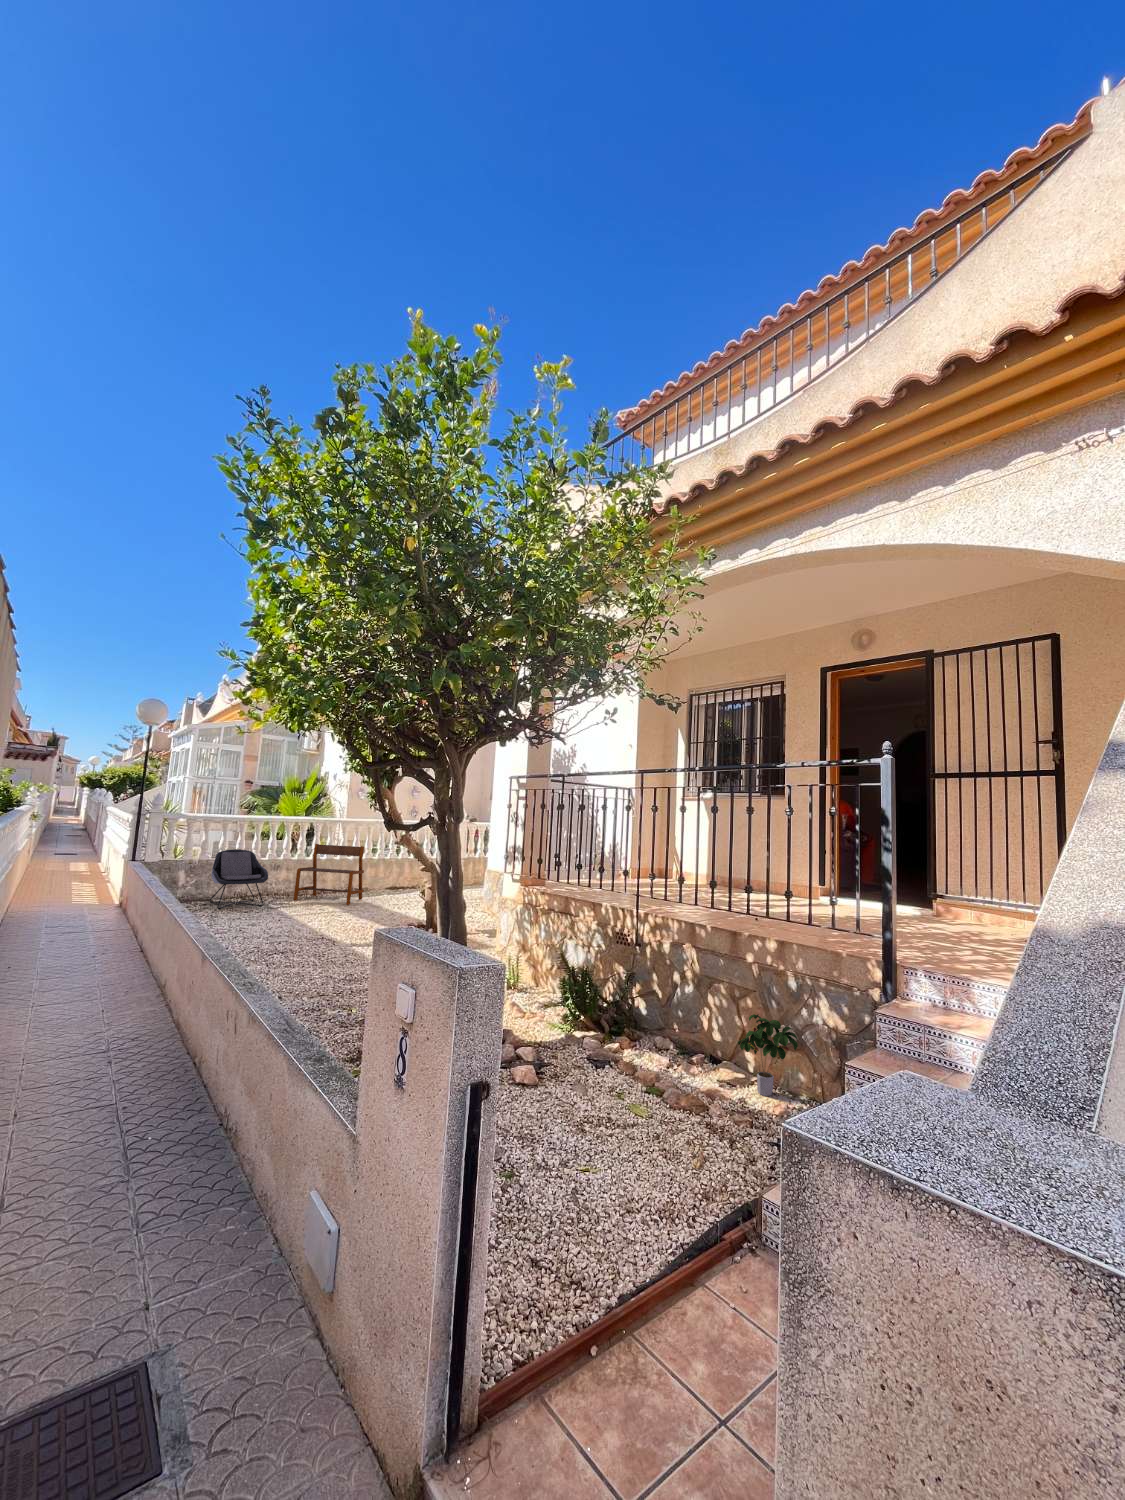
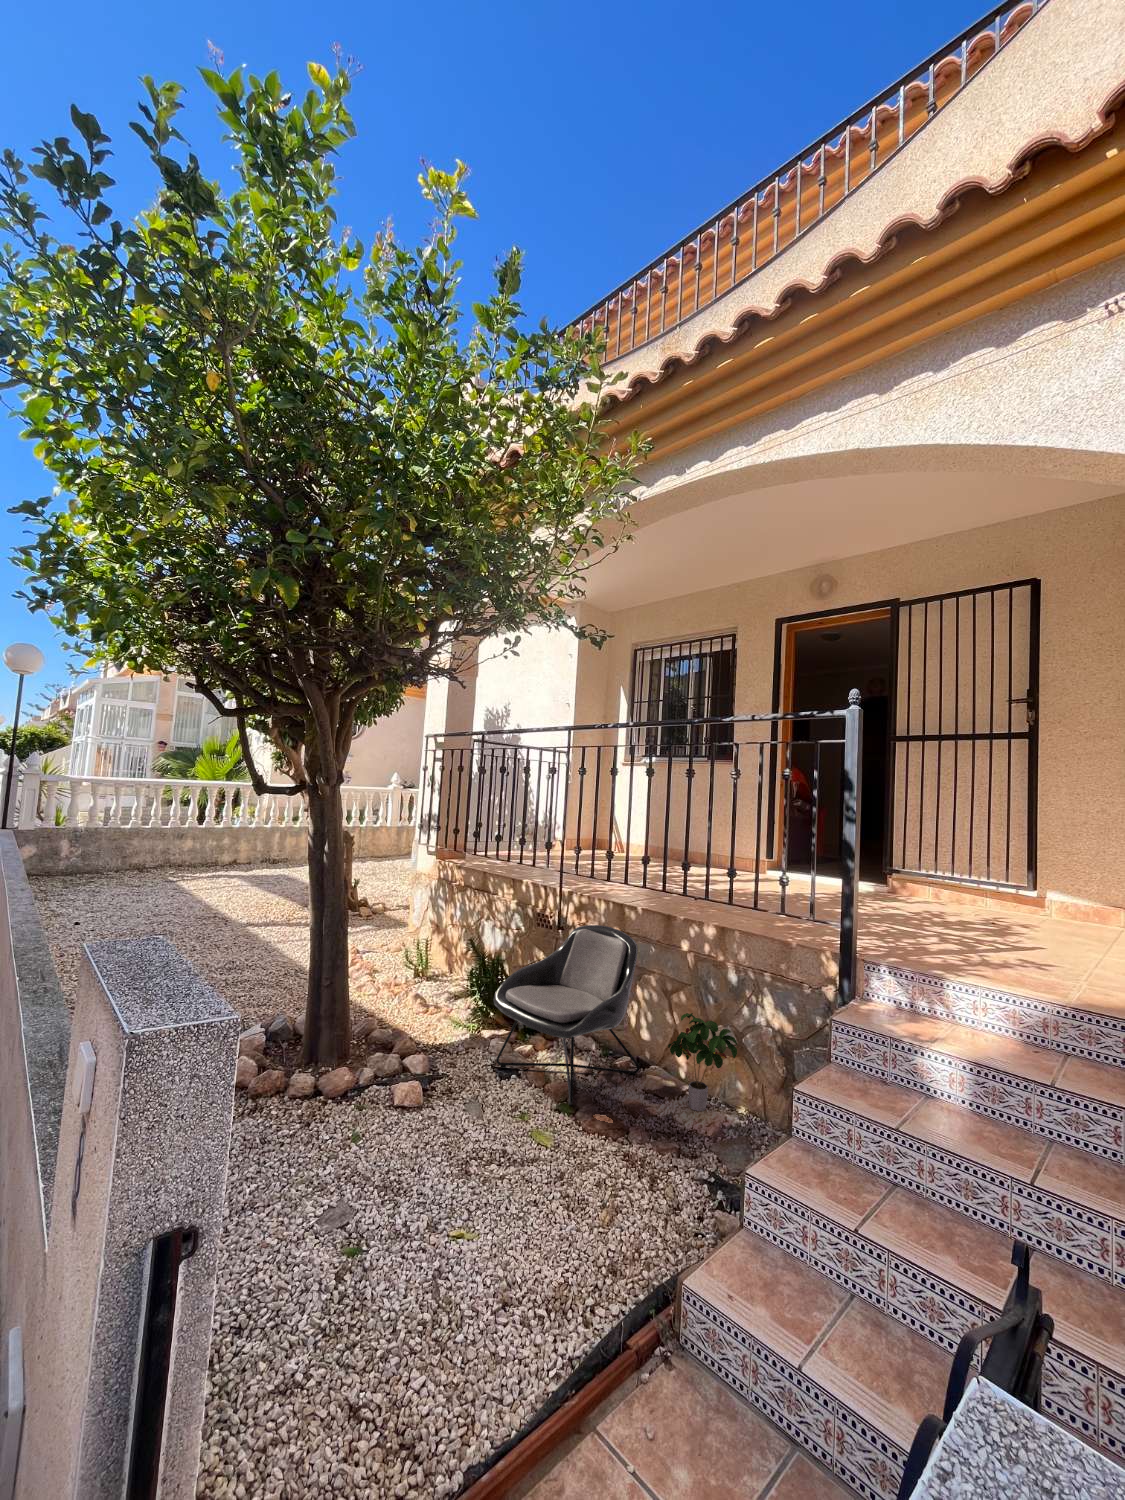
bench: present [294,844,364,905] -> none [203,811,284,877]
lounge chair: present [209,849,268,909] -> present [494,925,639,1106]

